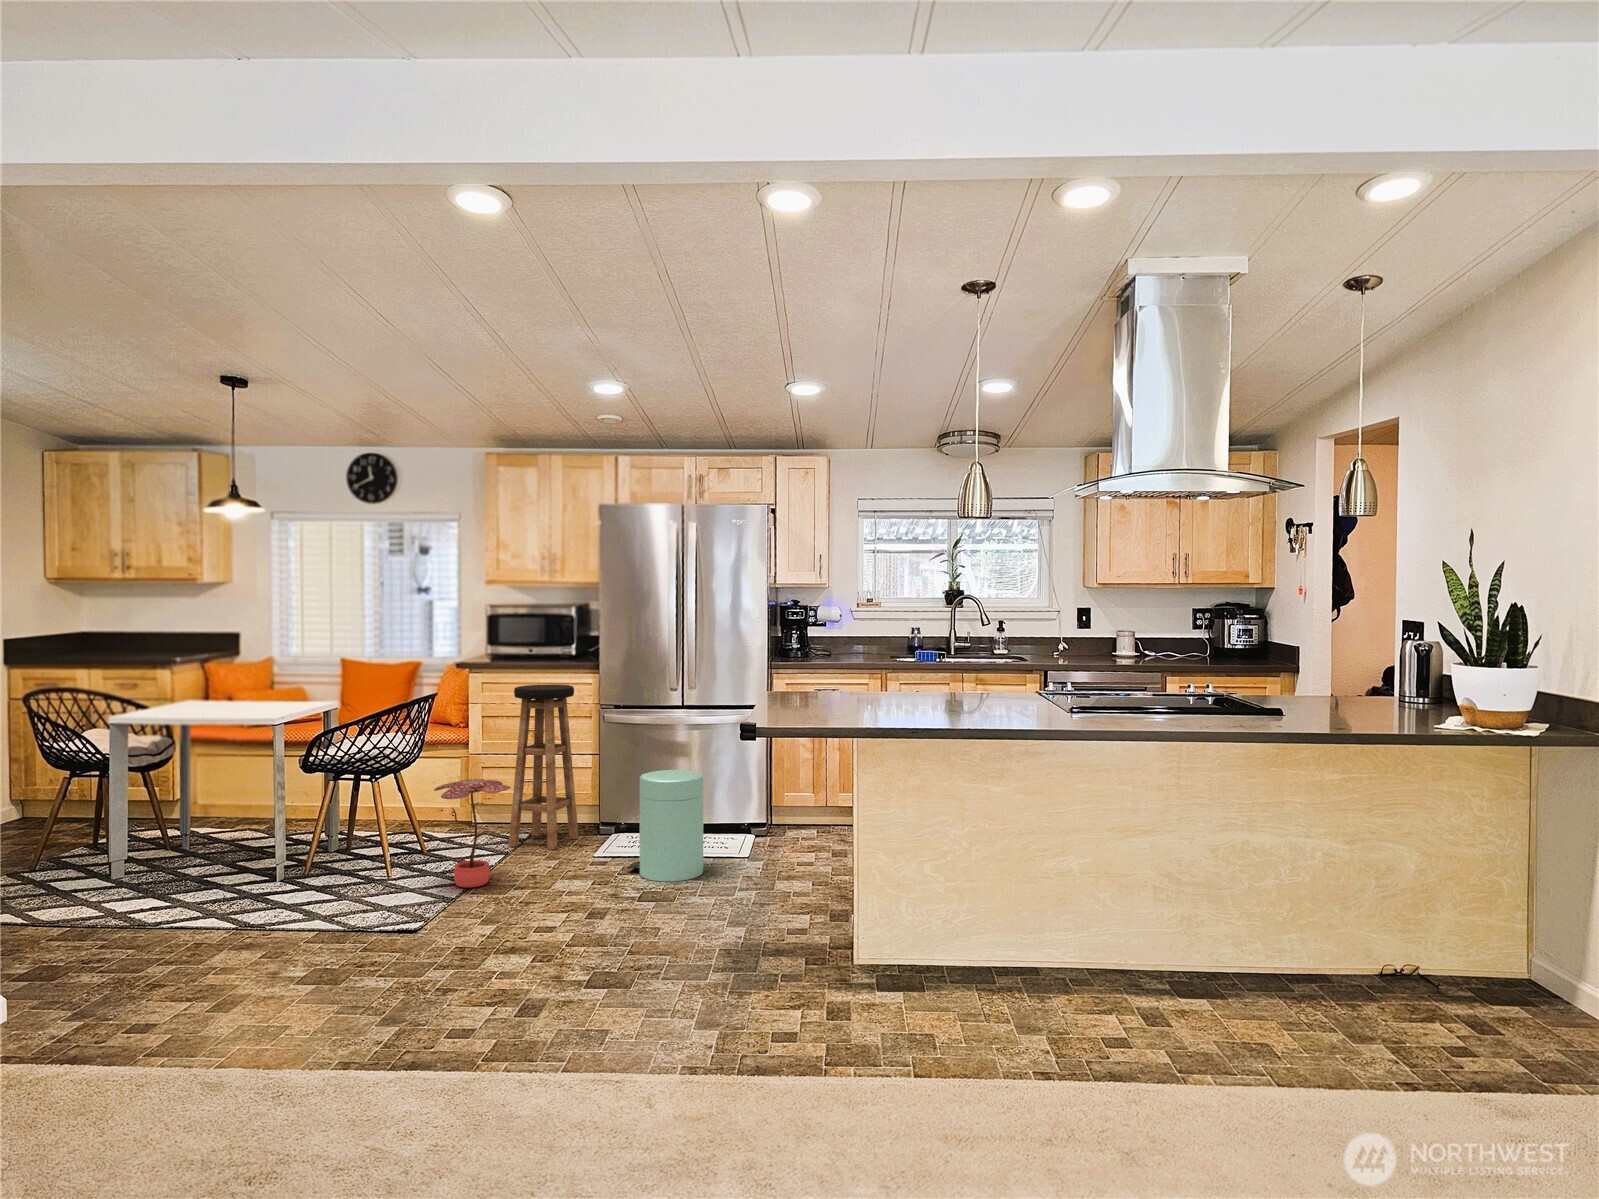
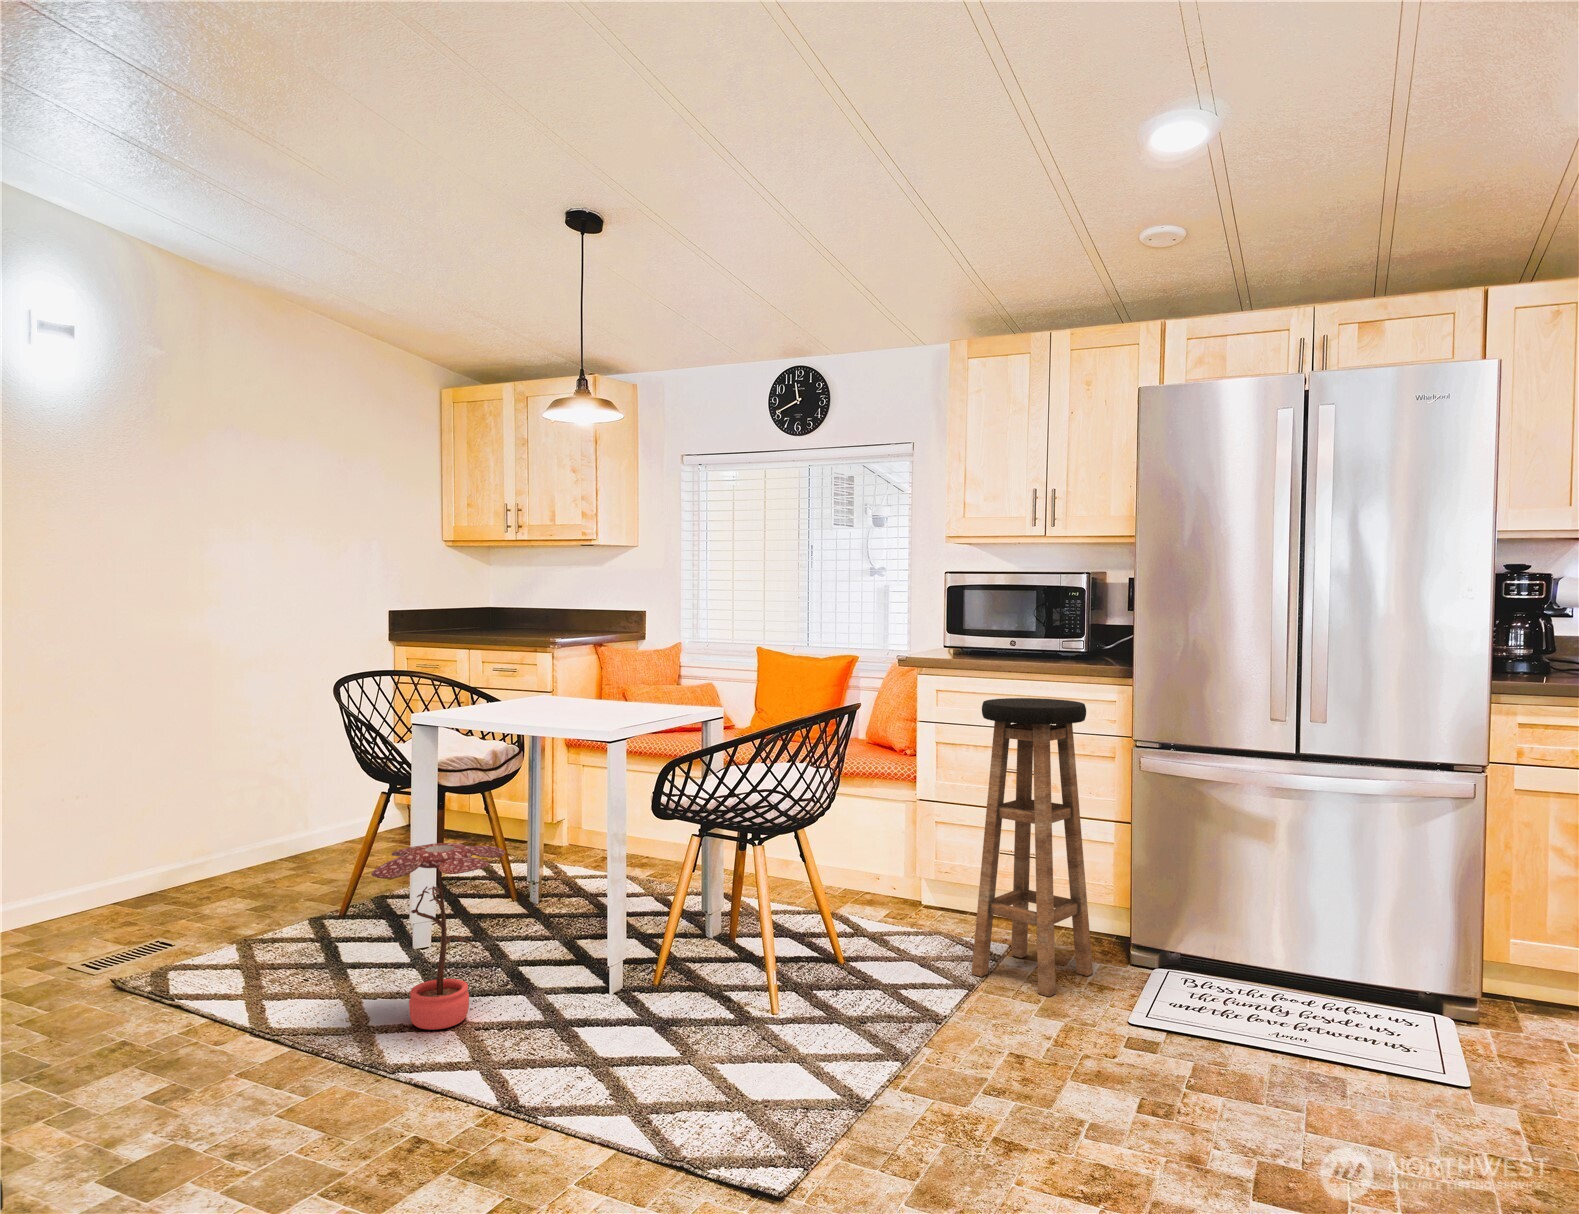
trash can: present [627,770,703,881] -> none [1198,887,1377,1144]
potted plant: present [434,779,511,888] -> present [371,843,505,1030]

